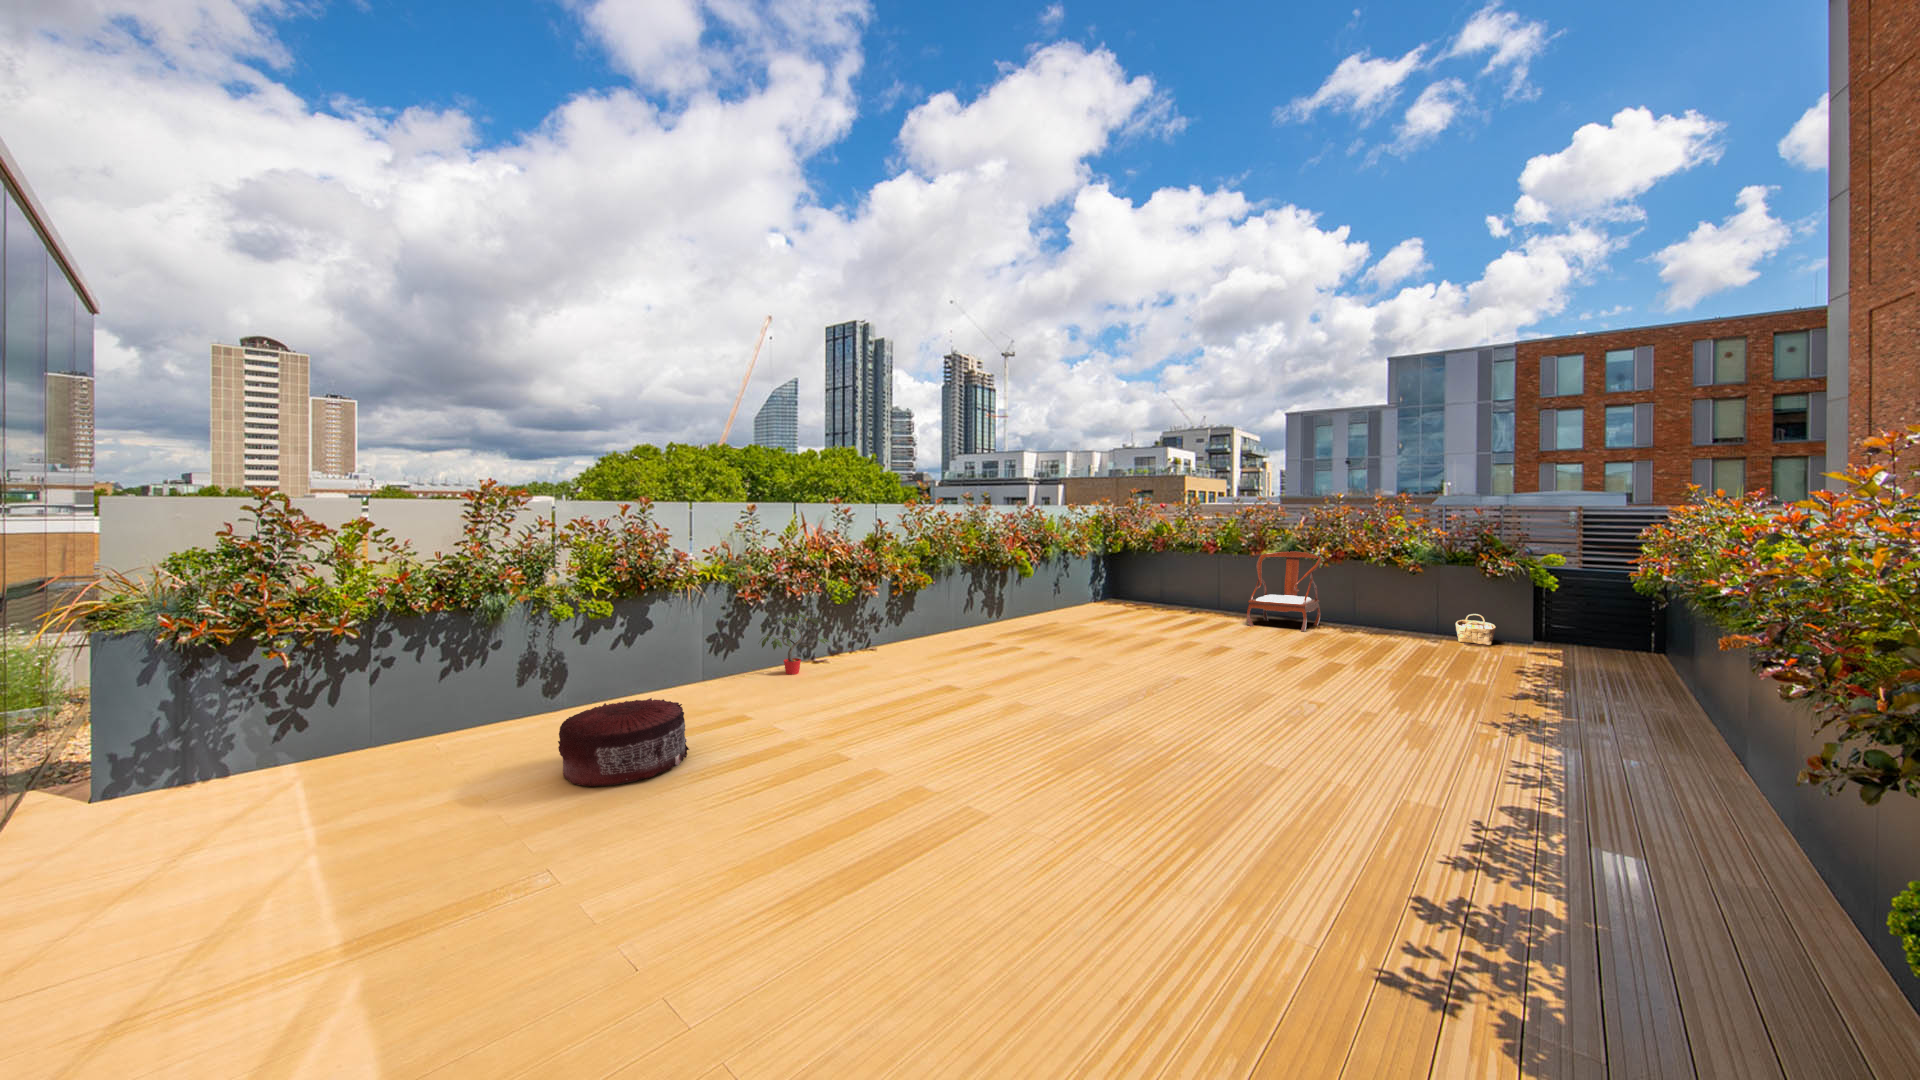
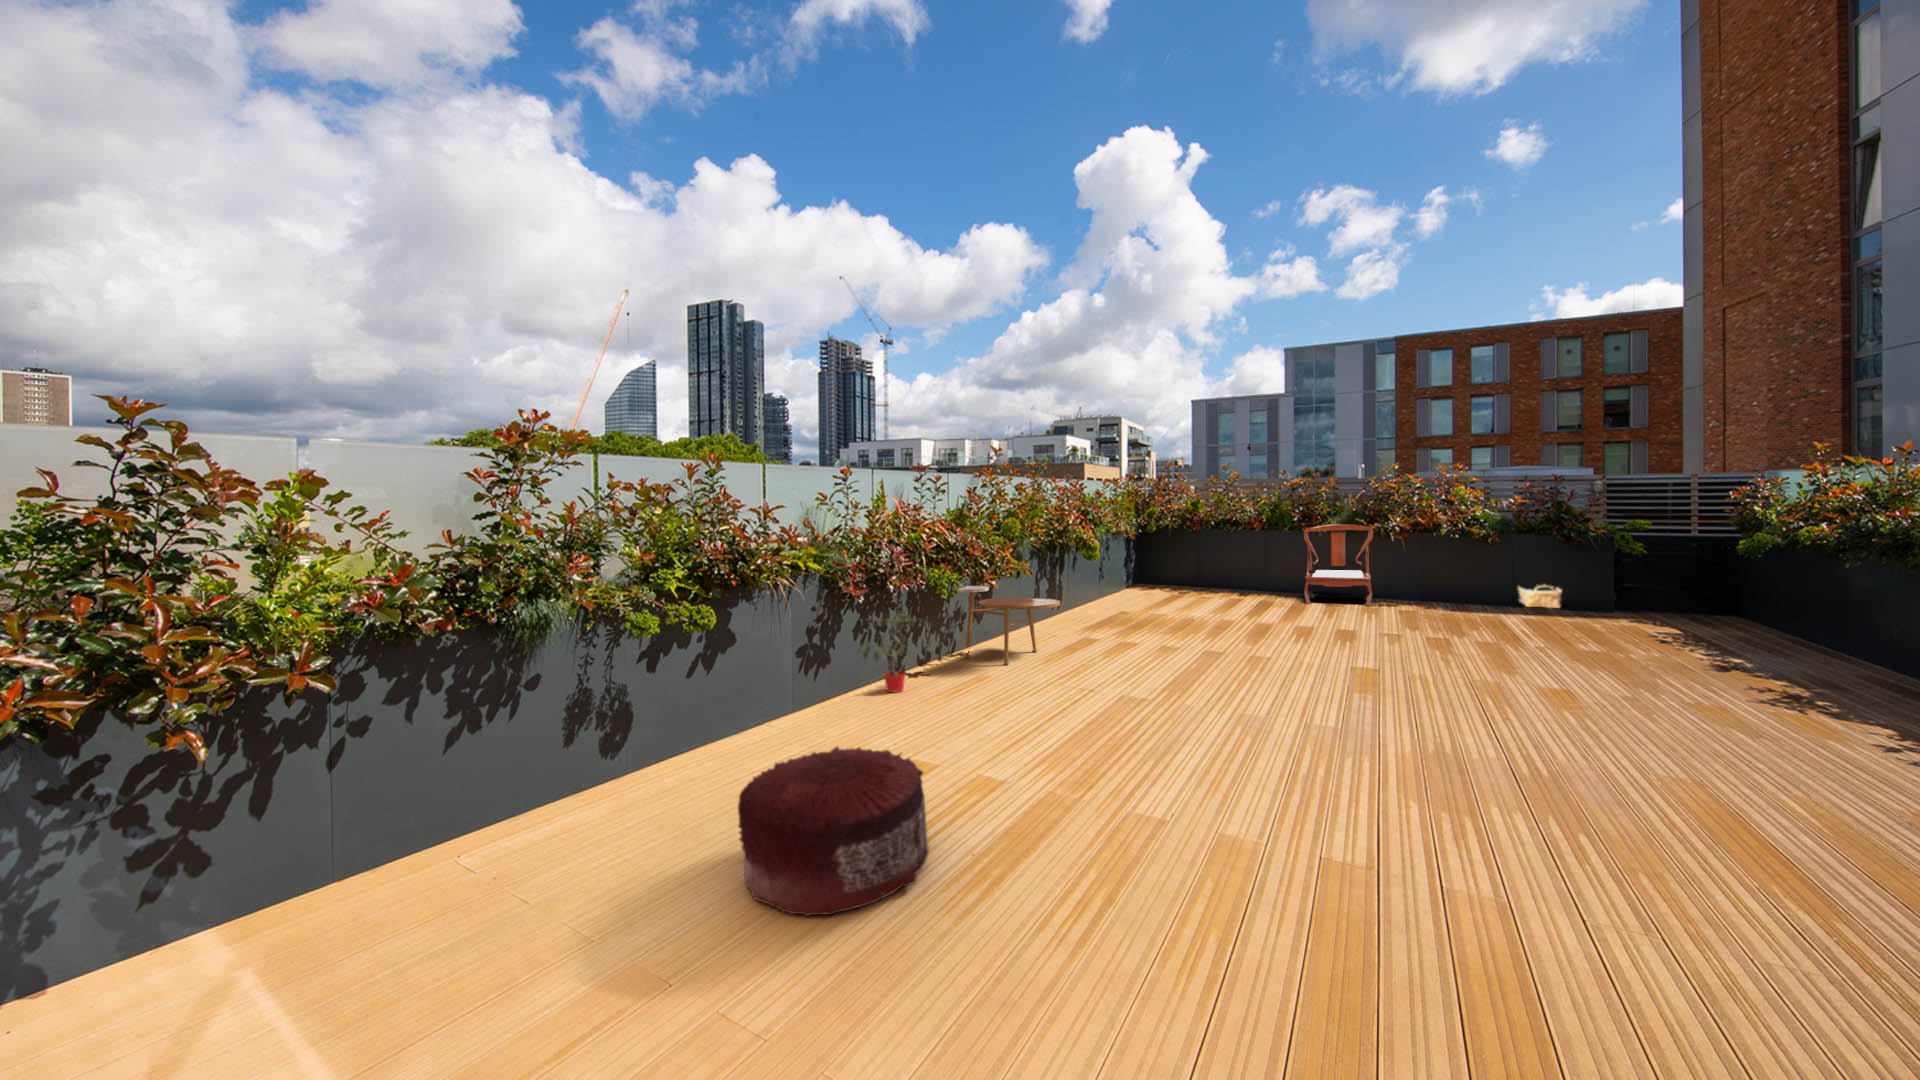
side table: none [871,595,958,660] -> present [955,586,1060,665]

